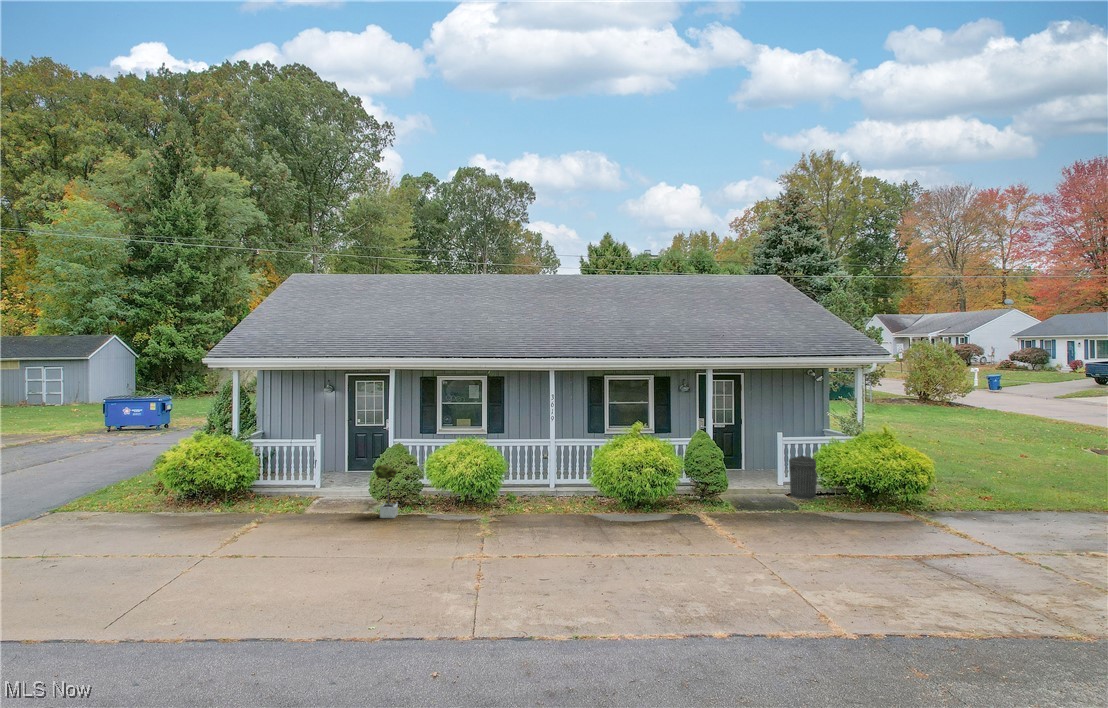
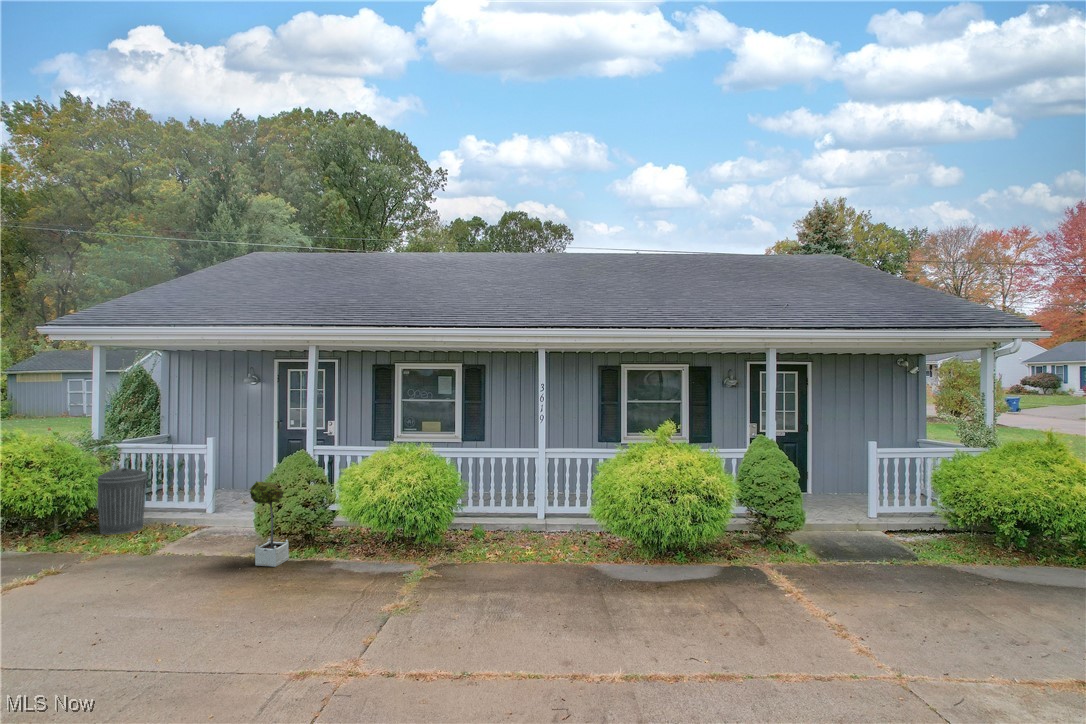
trash can: present [789,455,817,499] -> present [98,467,148,534]

